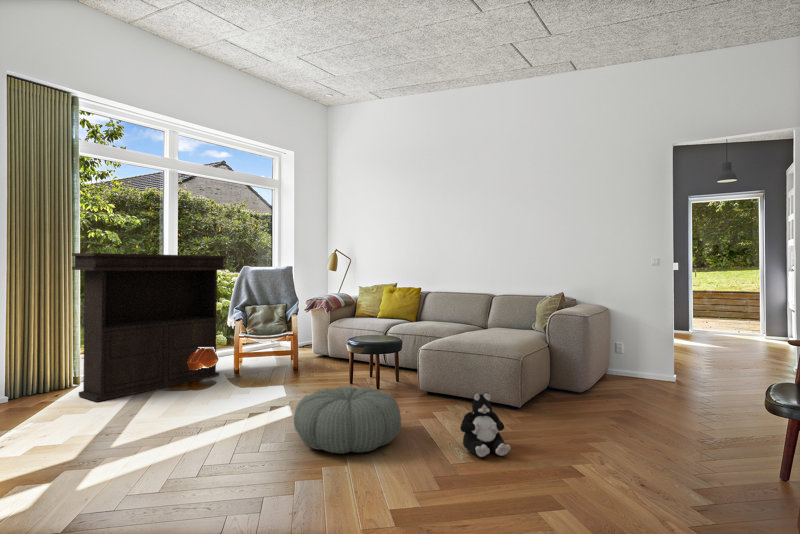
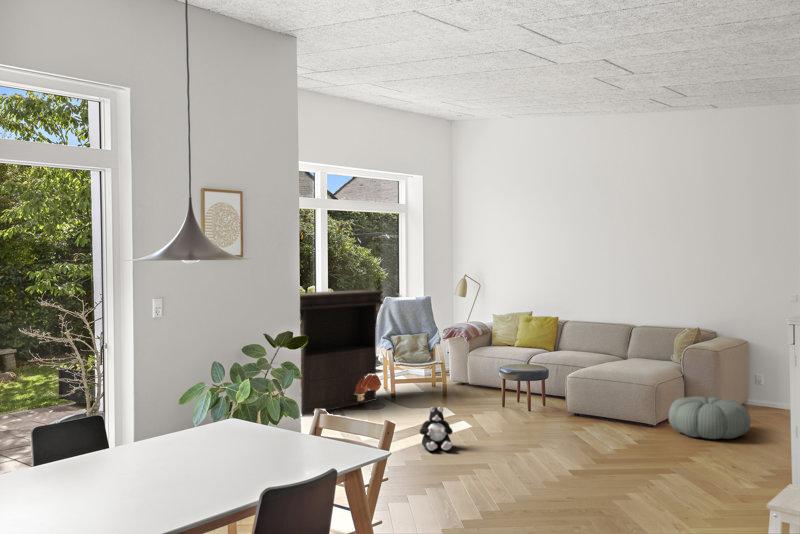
pouf: present [294,386,401,453] -> present [669,397,751,439]
plush toy: present [460,393,511,457] -> present [420,407,453,451]

